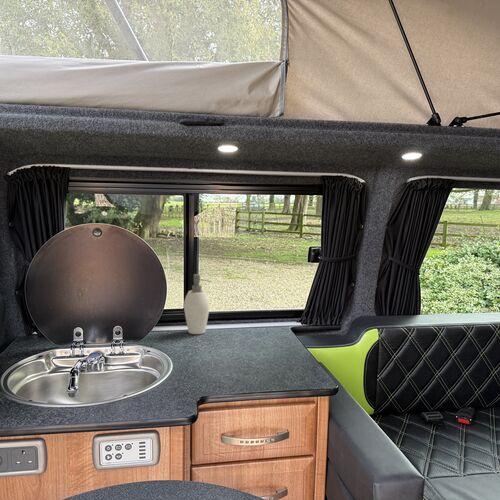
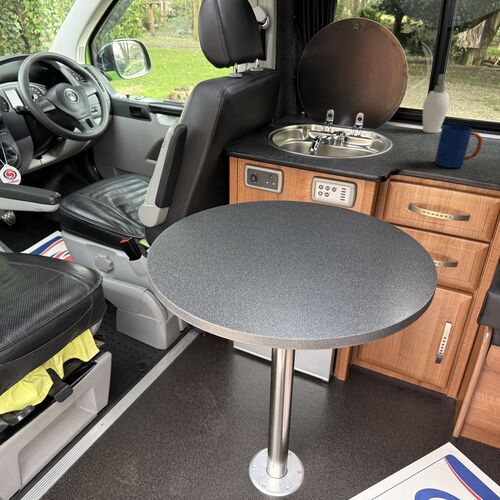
mug: none [230,331,273,380] -> present [435,125,482,168]

